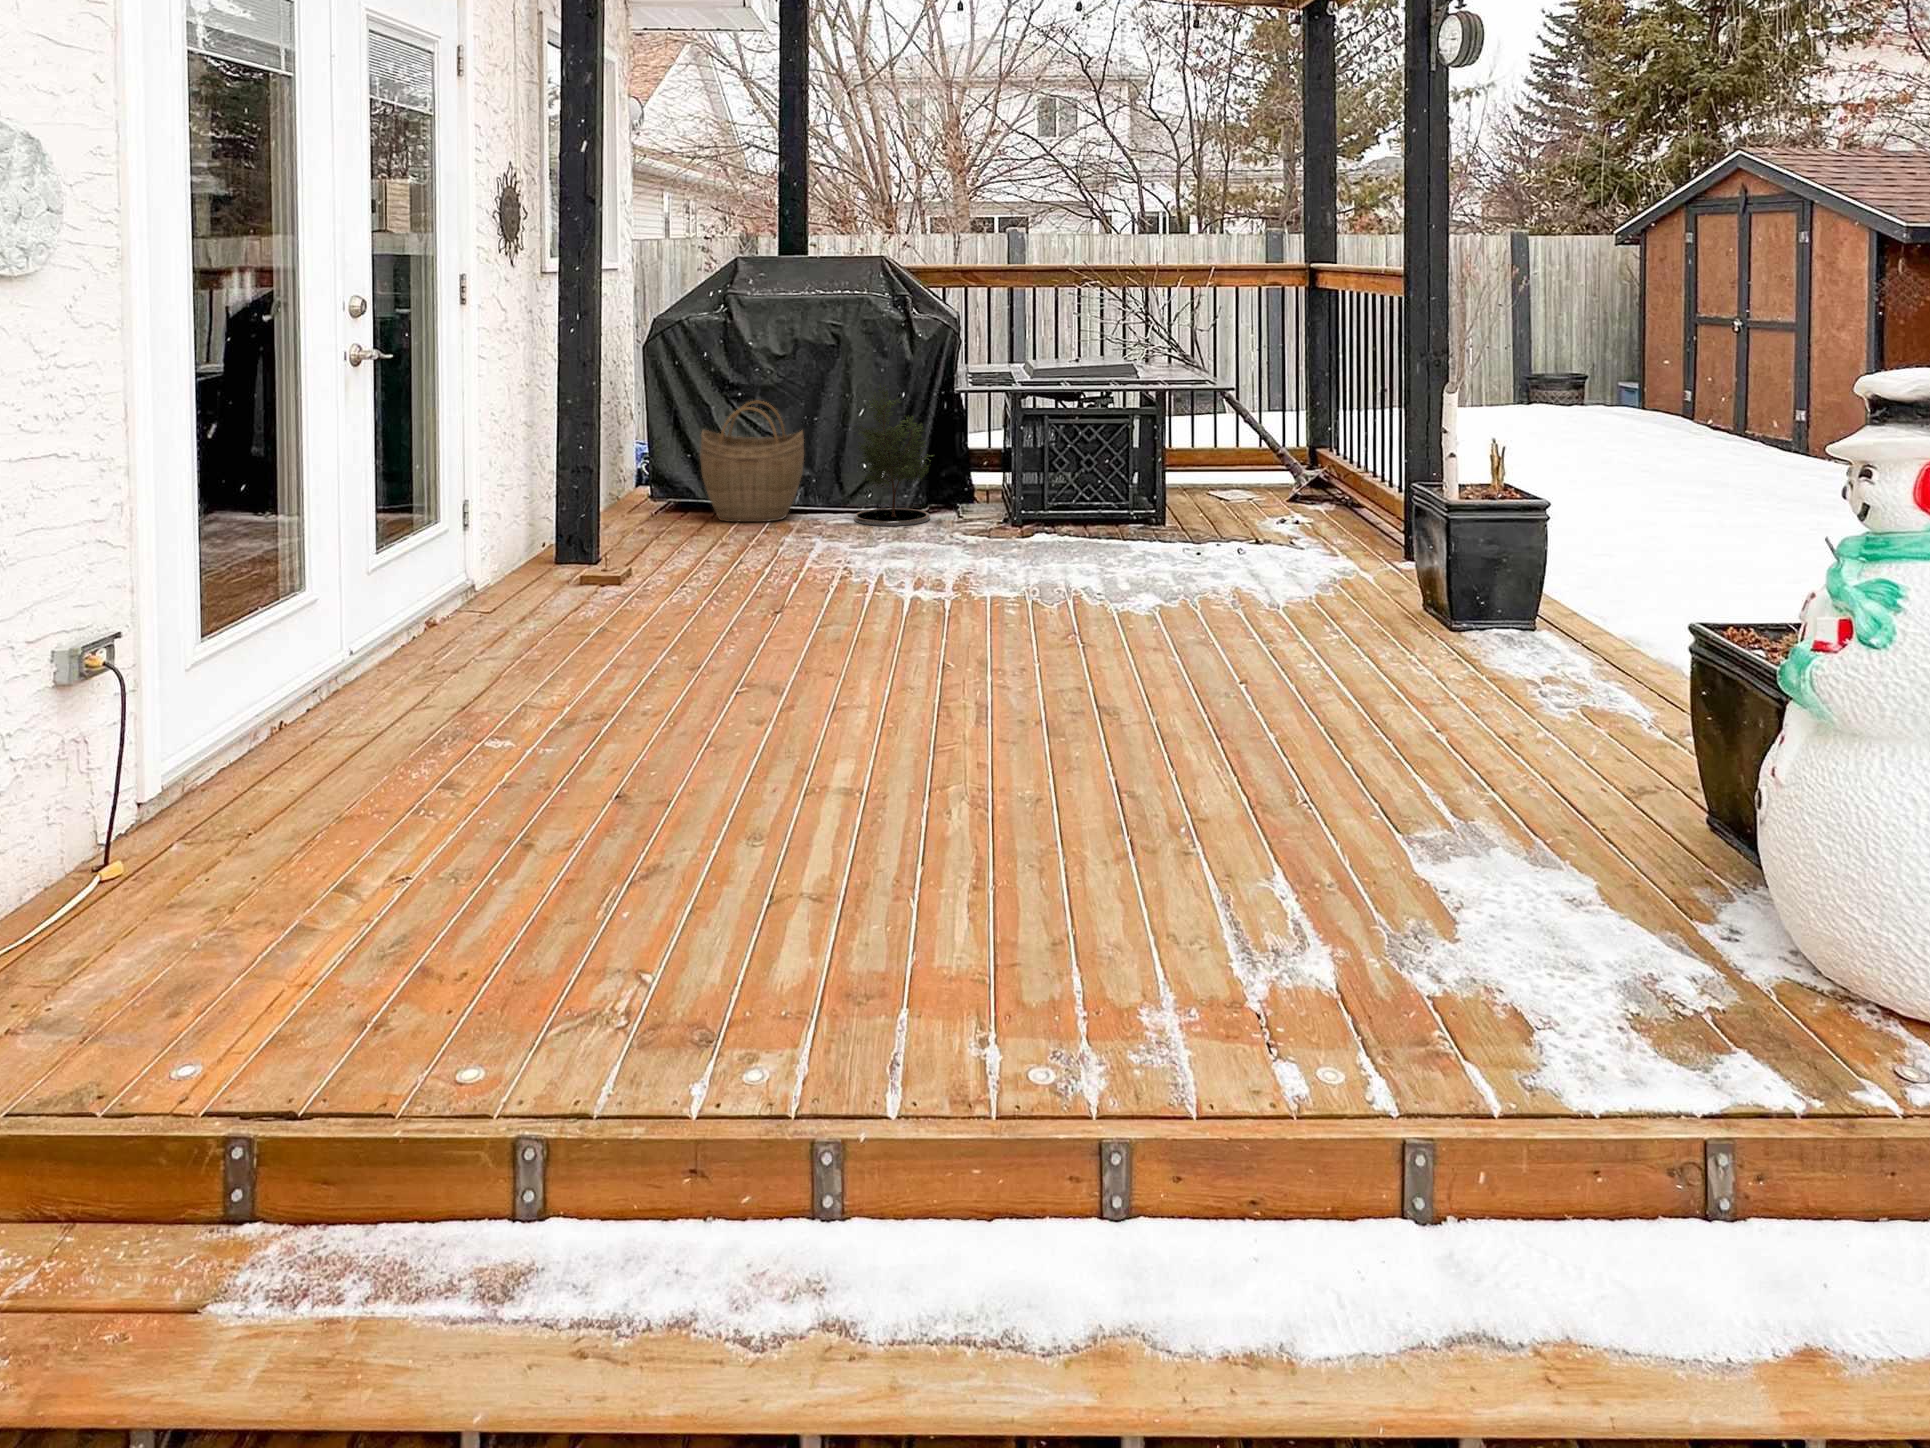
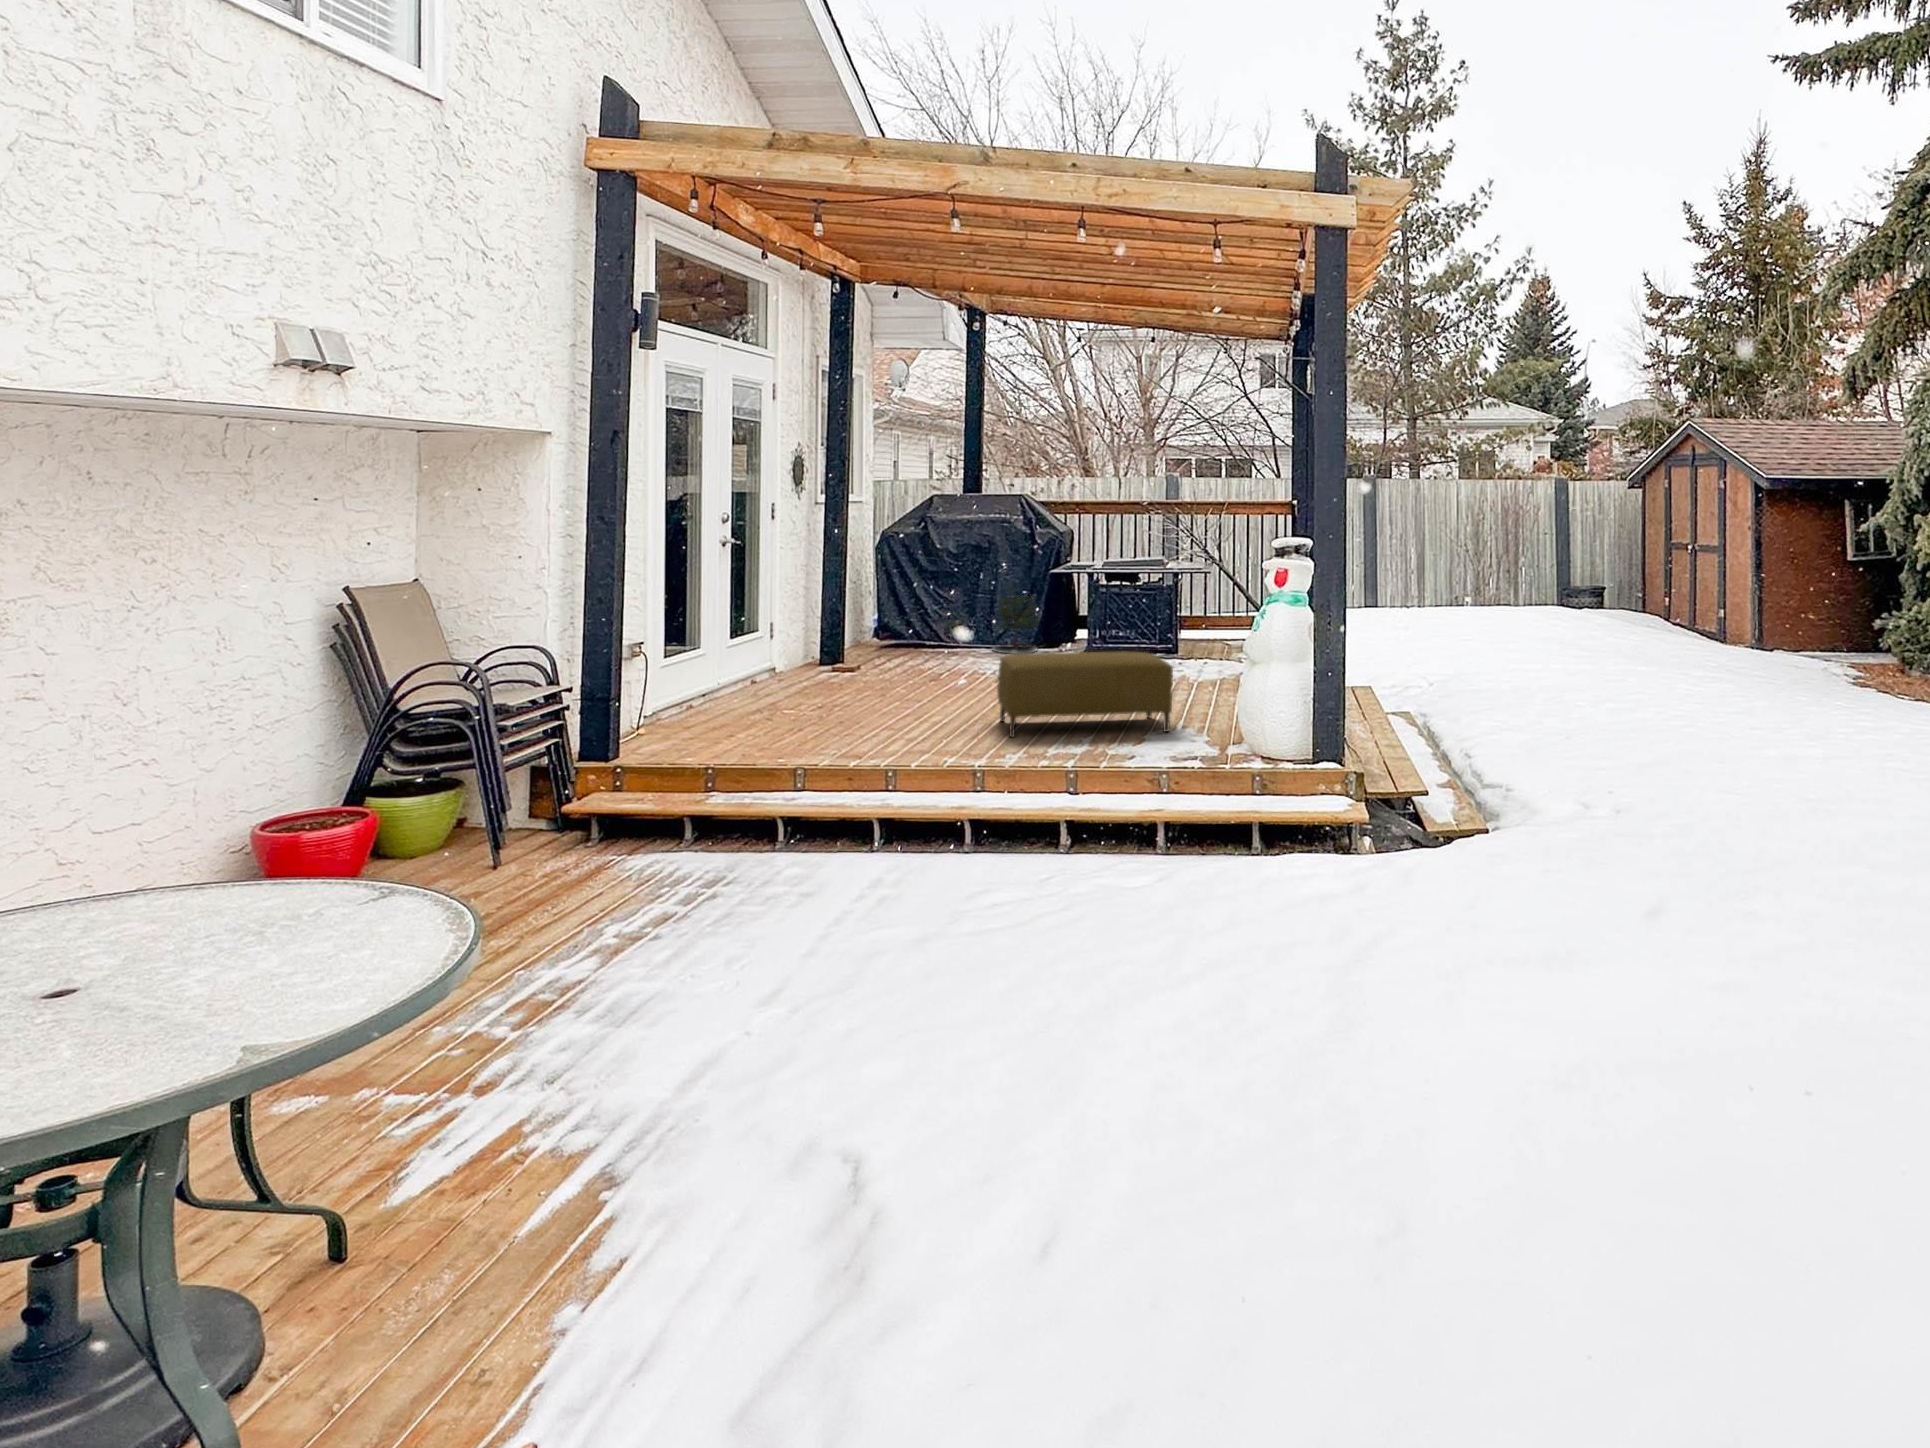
woven basket: present [700,401,804,522] -> none [904,578,966,649]
ottoman: none [989,553,1397,784] -> present [997,651,1173,737]

